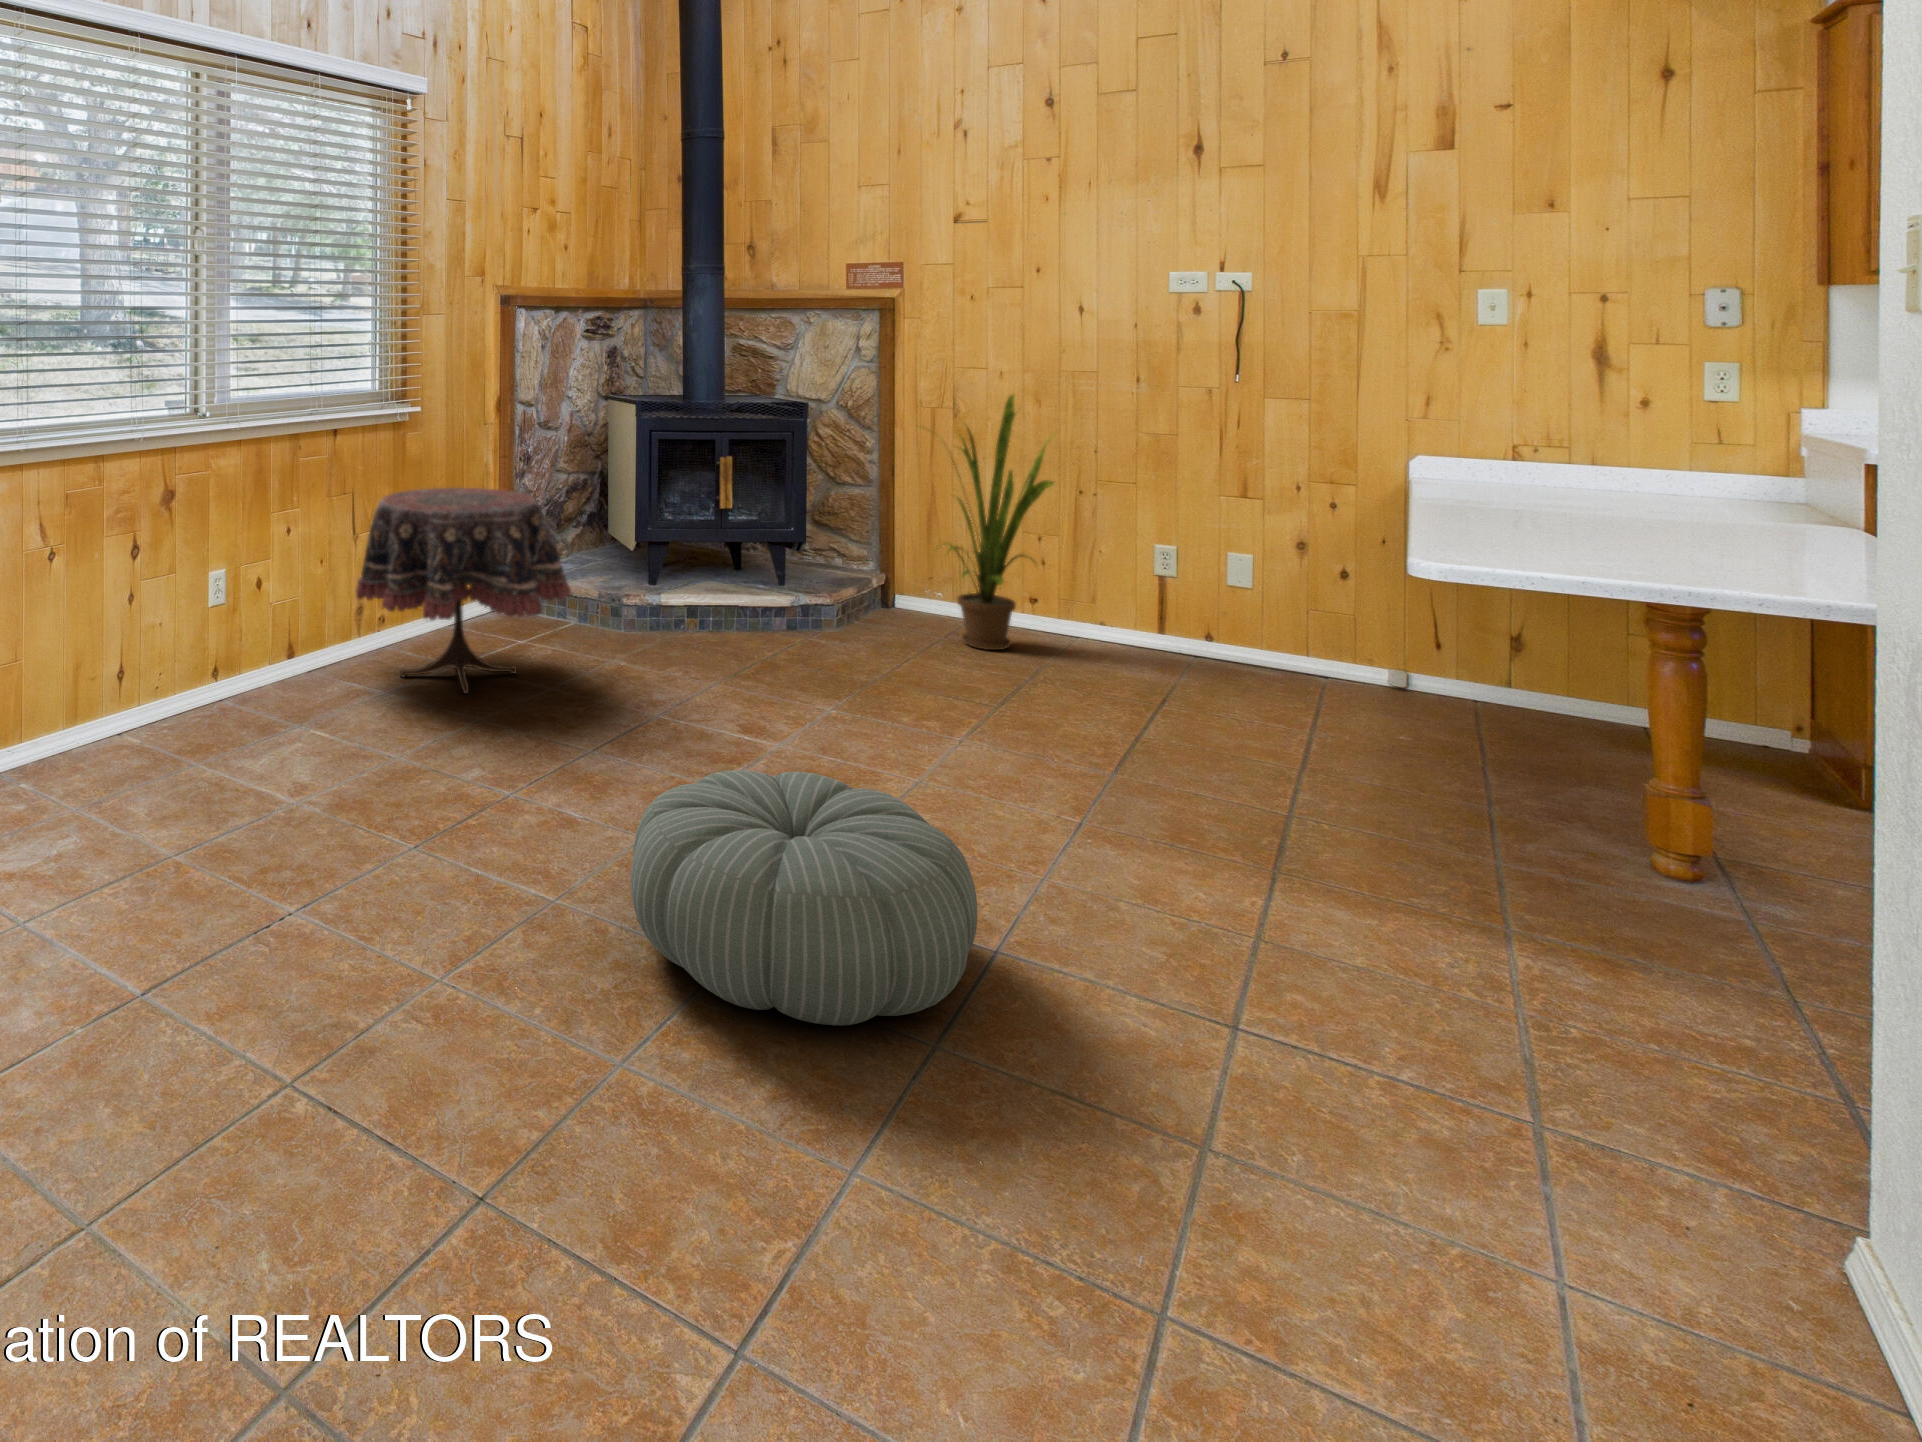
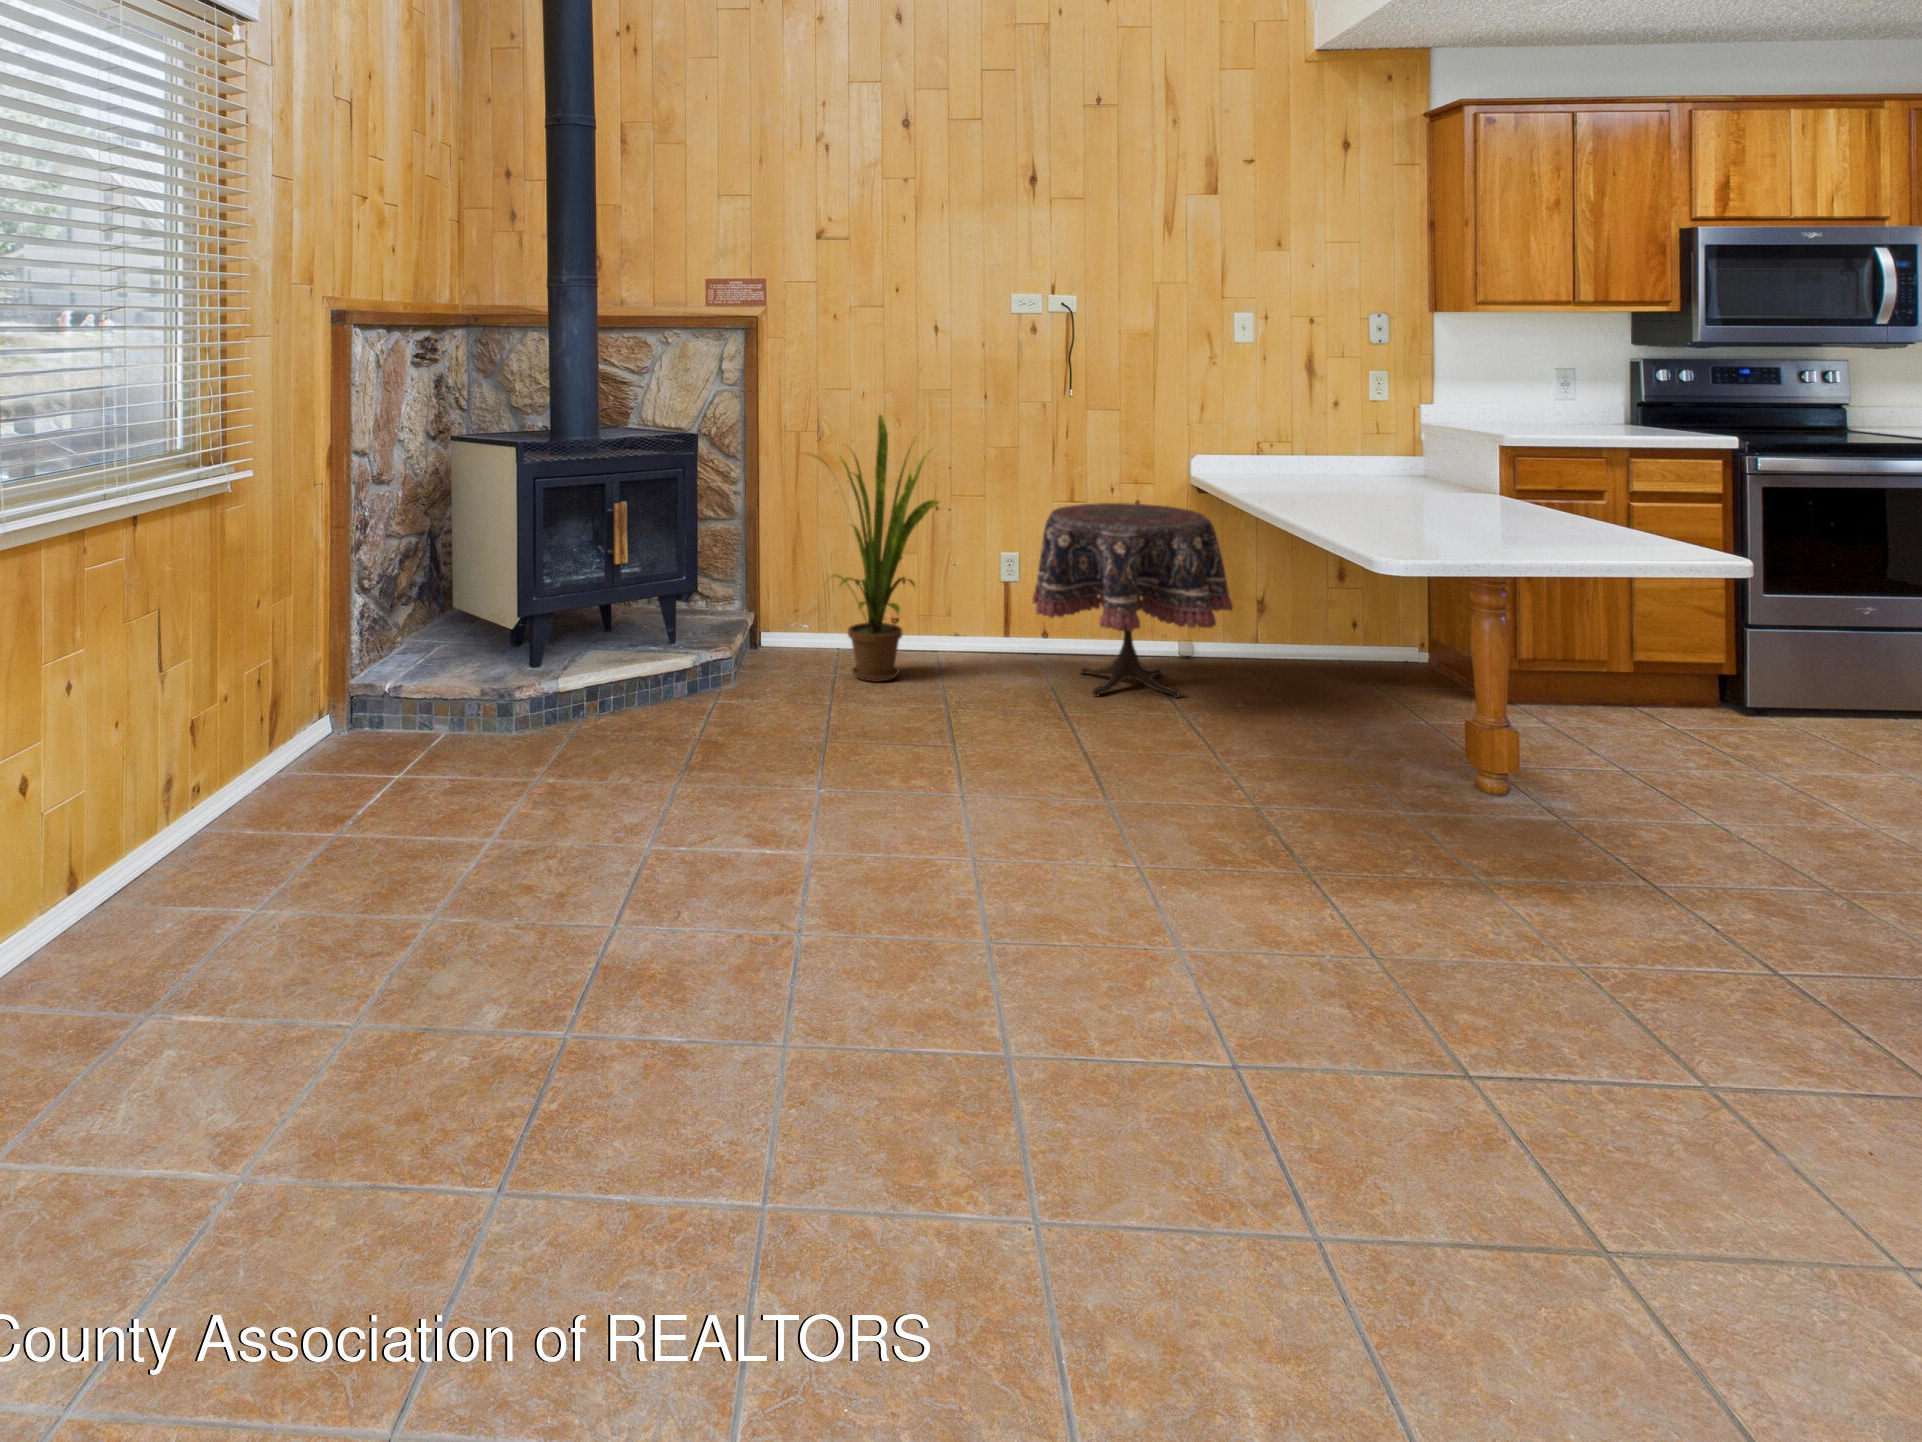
side table: present [355,488,571,694] -> present [1033,503,1233,698]
pouf: present [631,770,977,1025] -> none [854,894,1280,1248]

